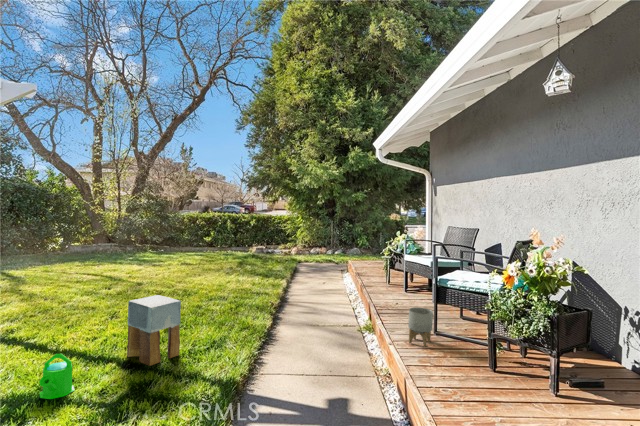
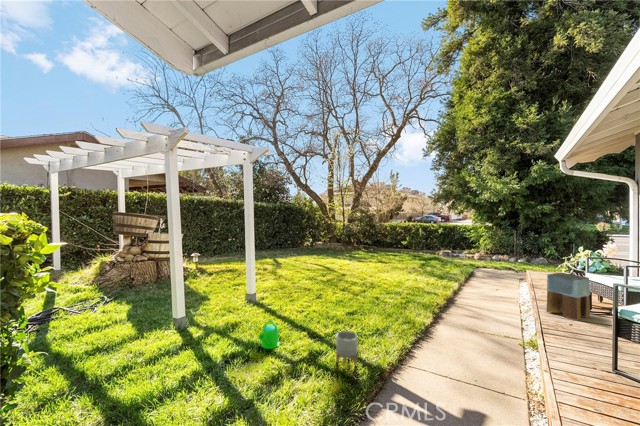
stool: present [127,295,181,366] -> present [547,273,591,321]
planter: present [408,308,433,347] -> present [336,331,358,369]

